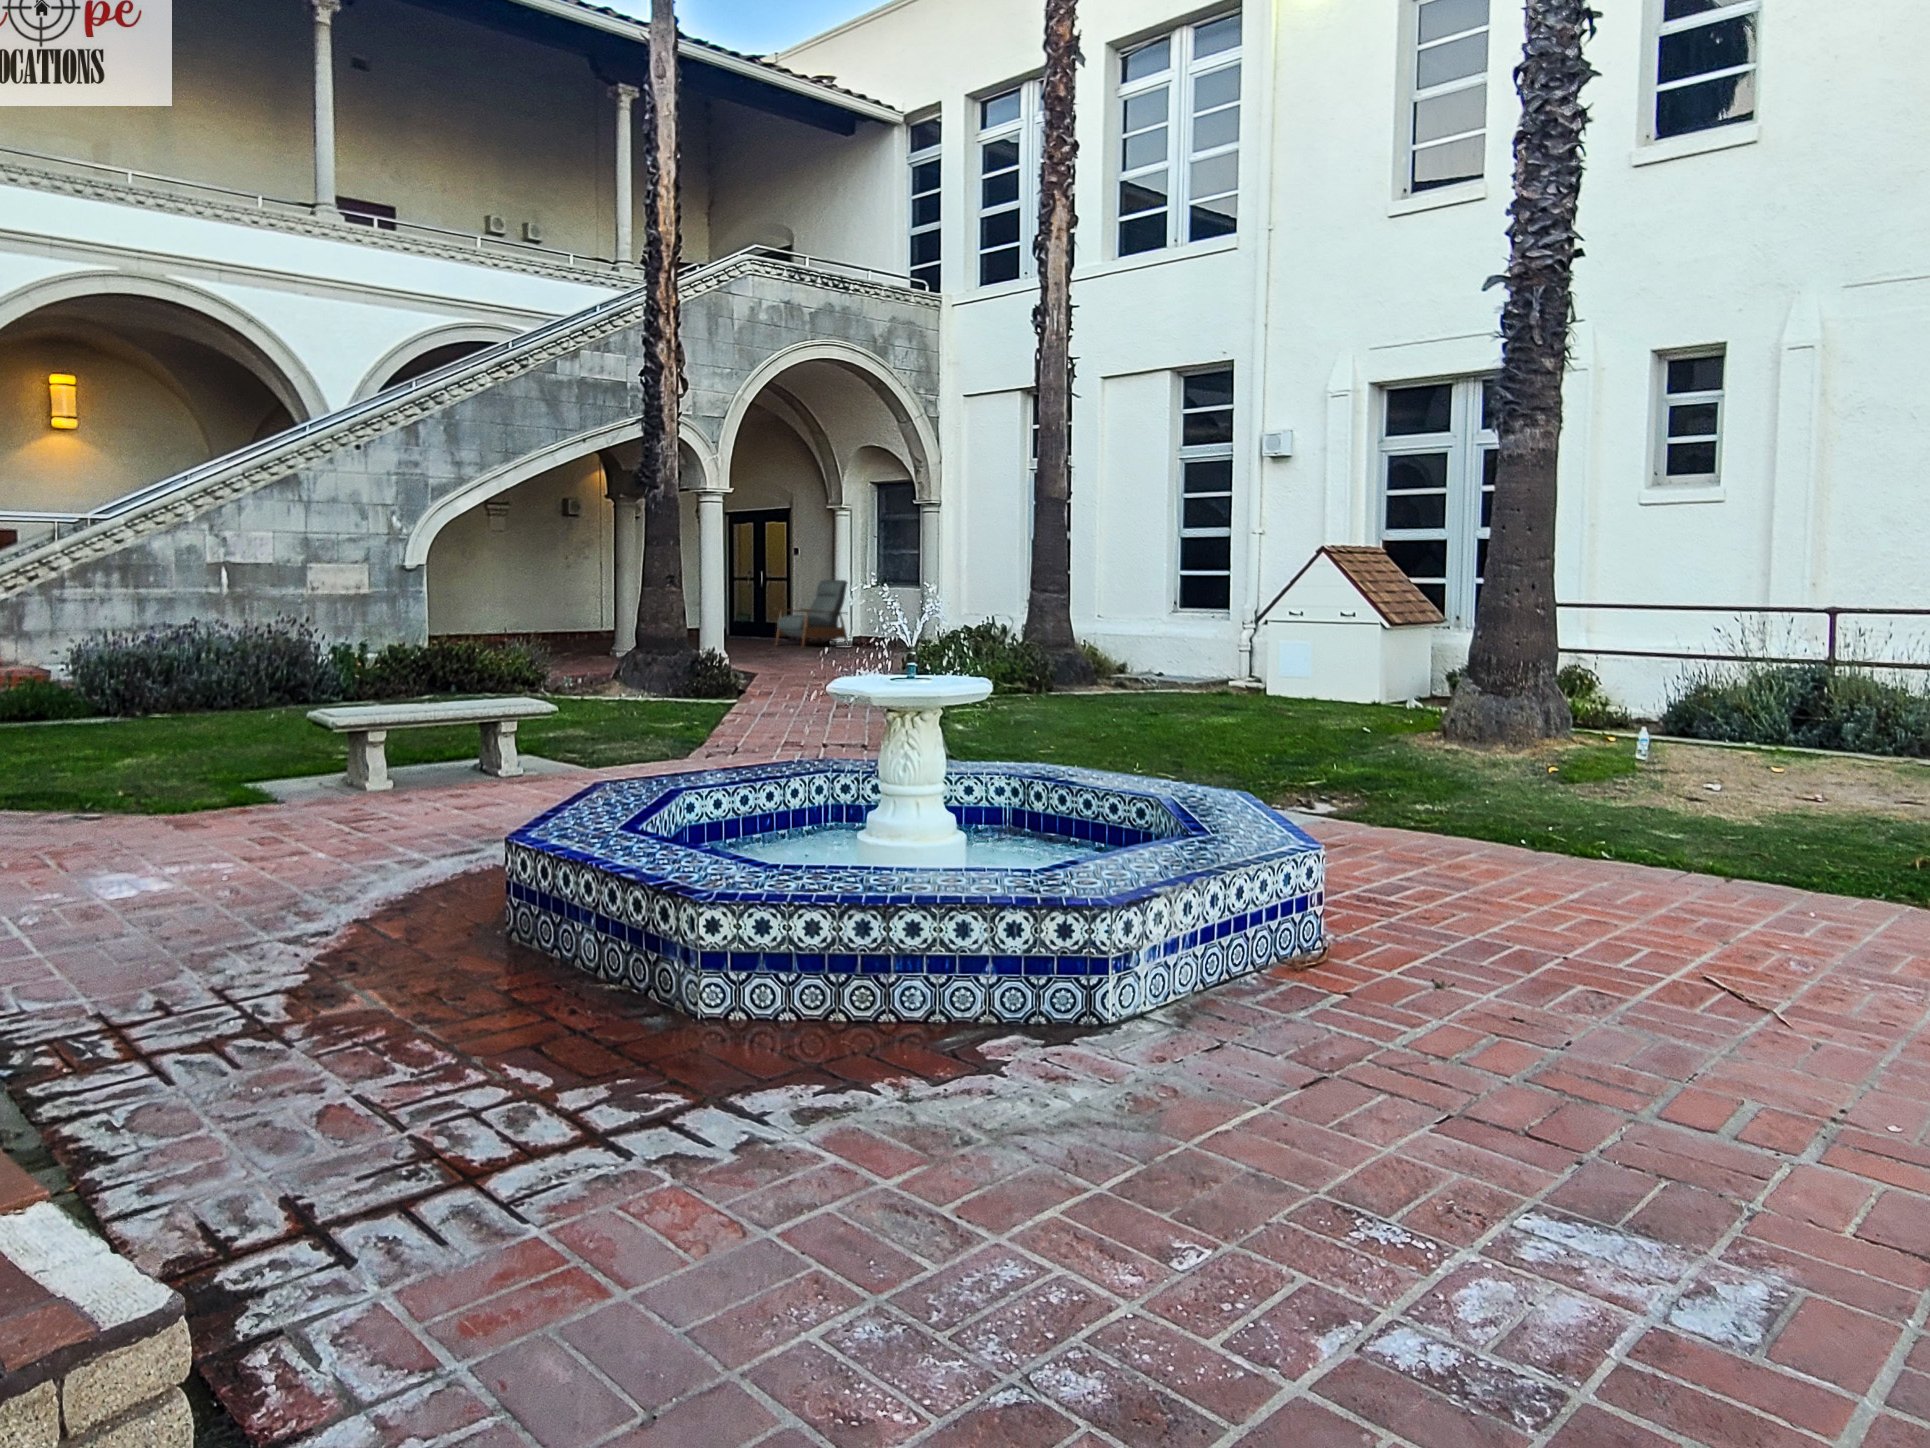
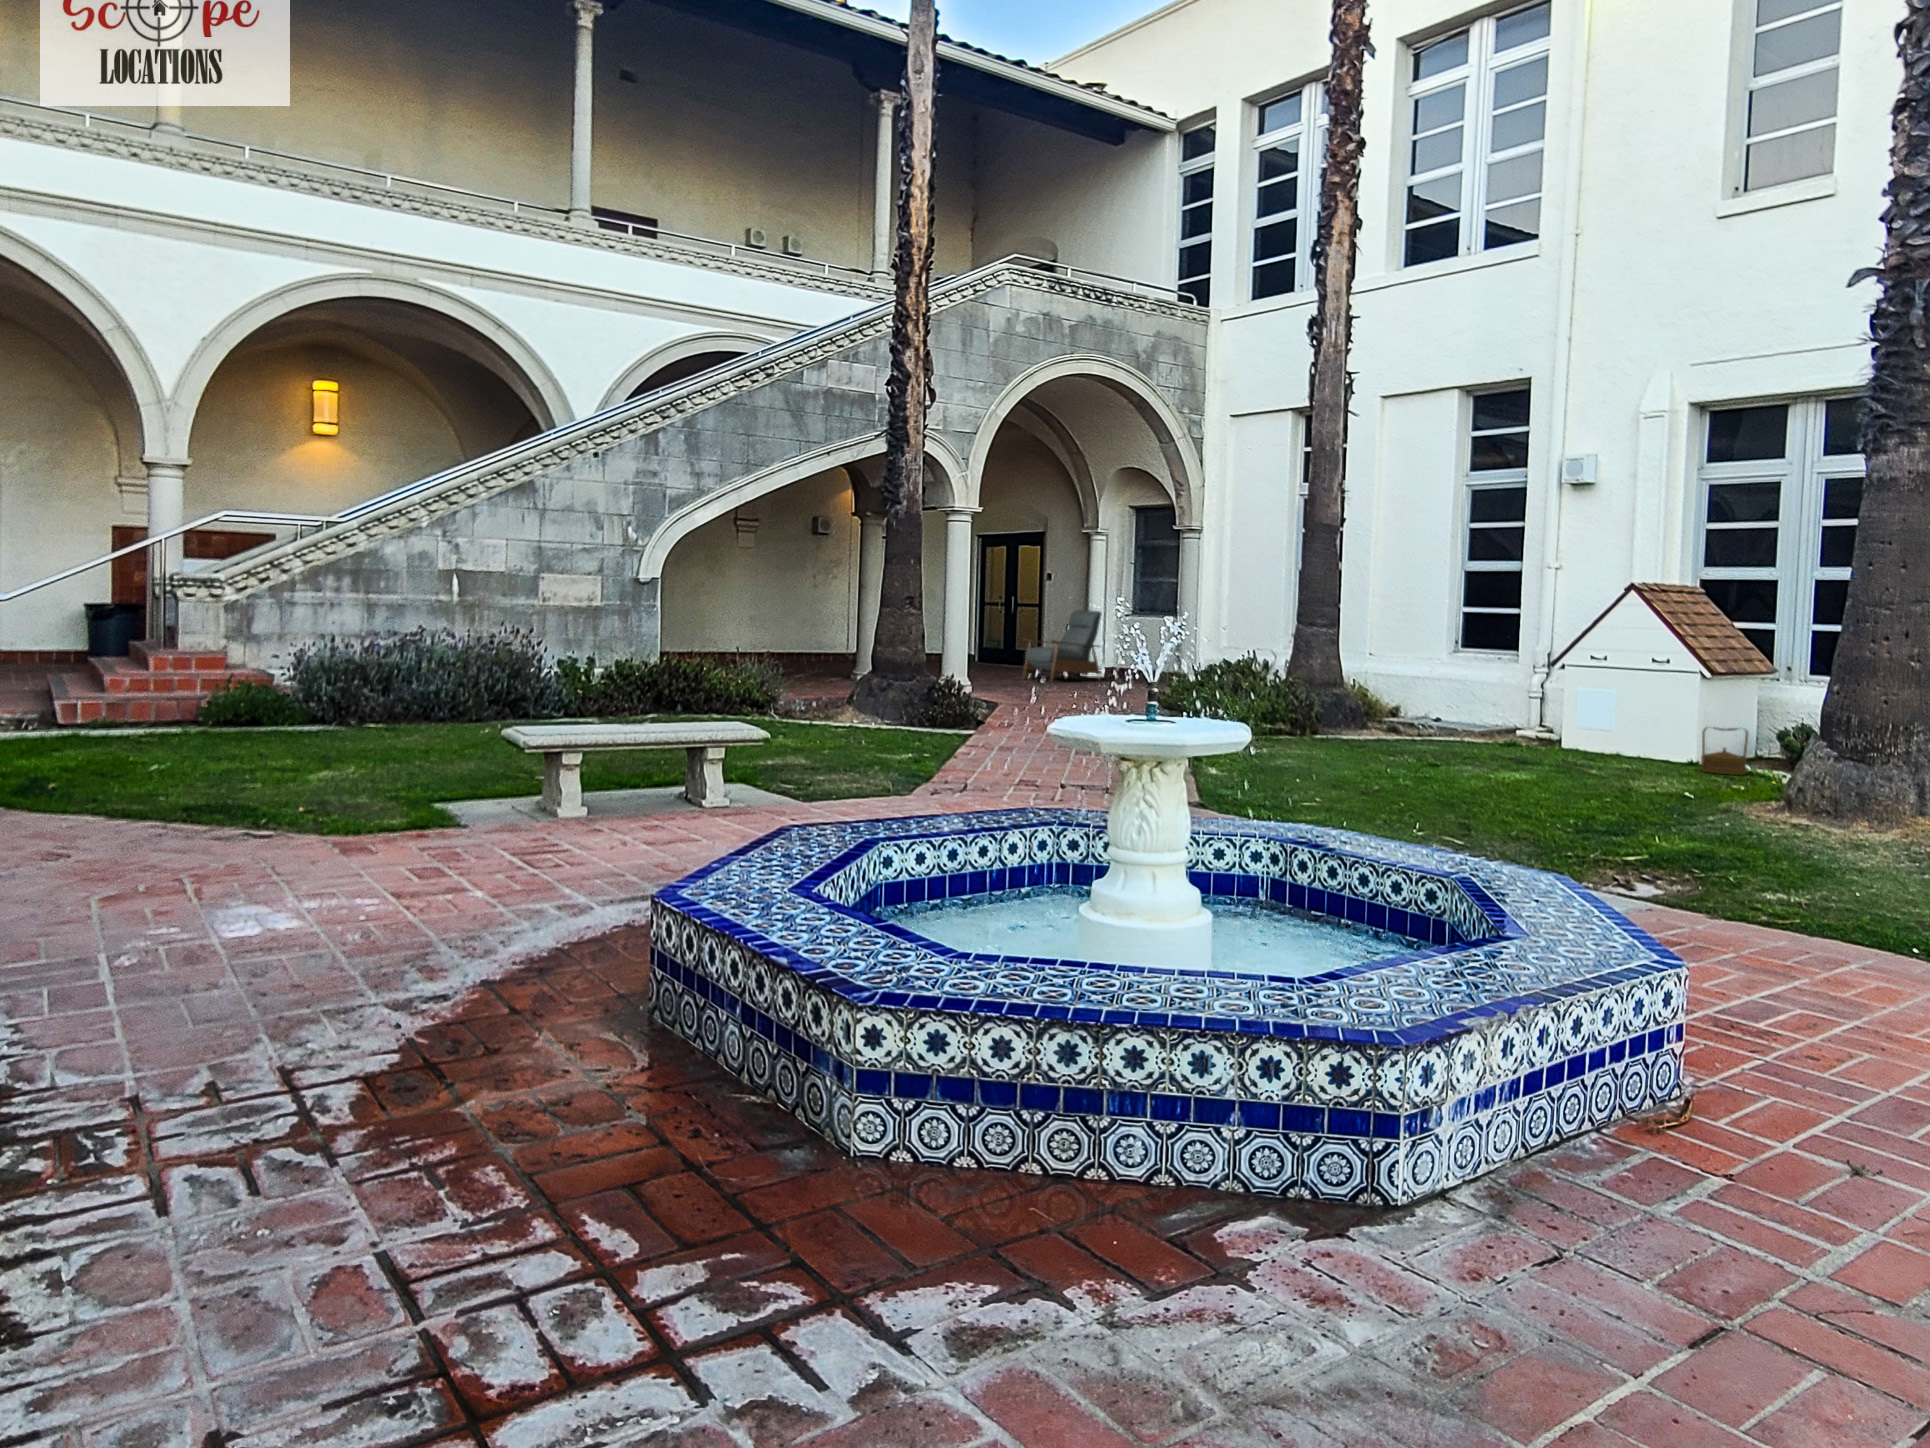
woven basket: none [1376,668,1415,709] -> present [1701,727,1748,775]

